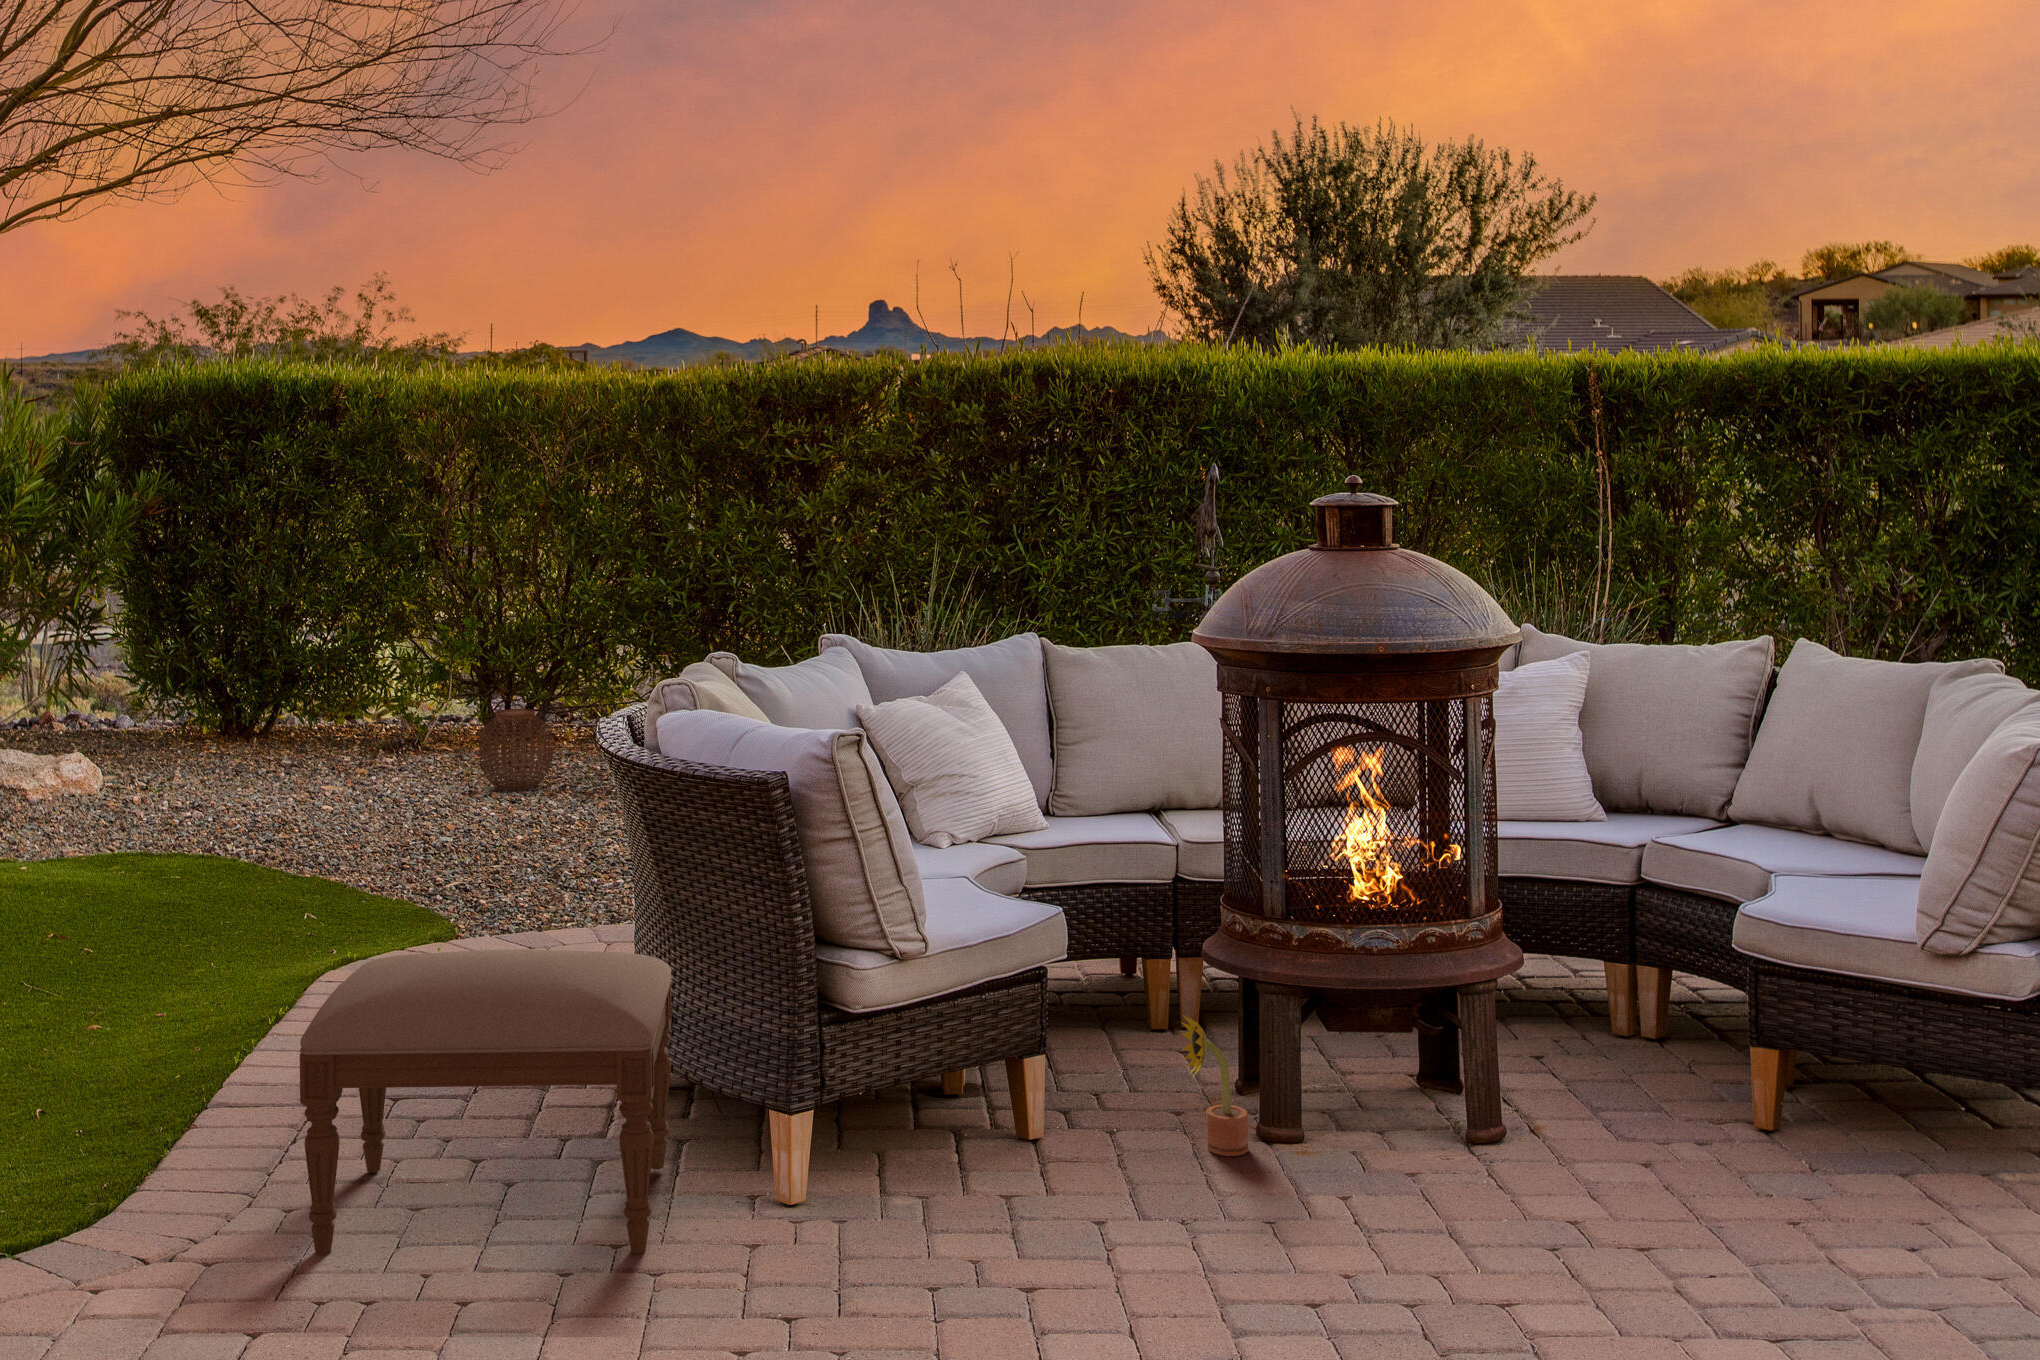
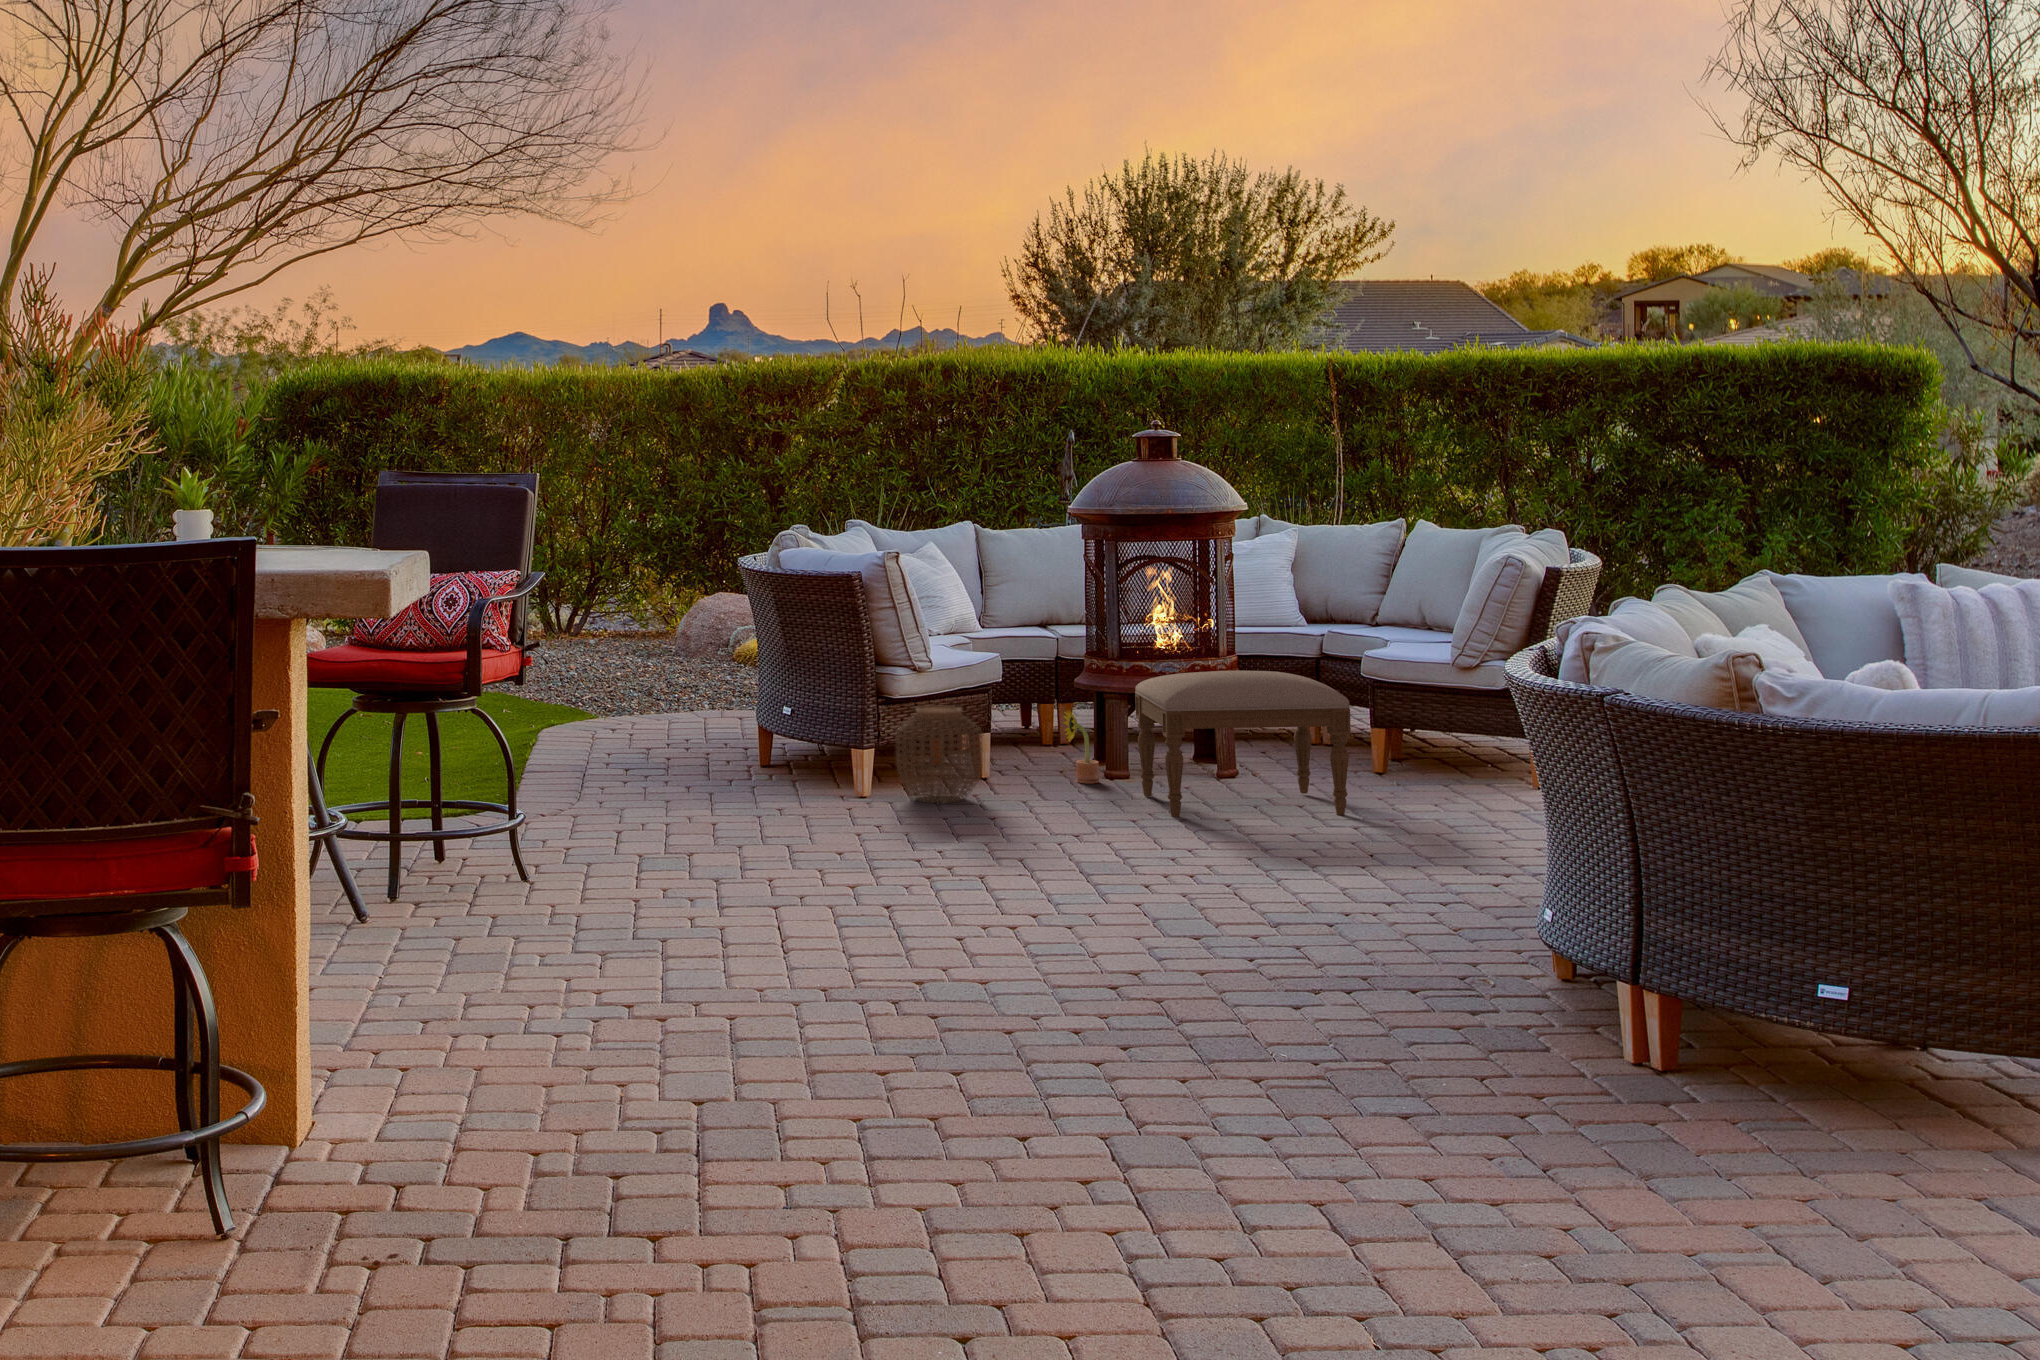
woven basket: present [479,709,553,791] -> present [896,706,983,803]
ottoman: present [300,949,672,1255] -> present [1135,671,1351,817]

